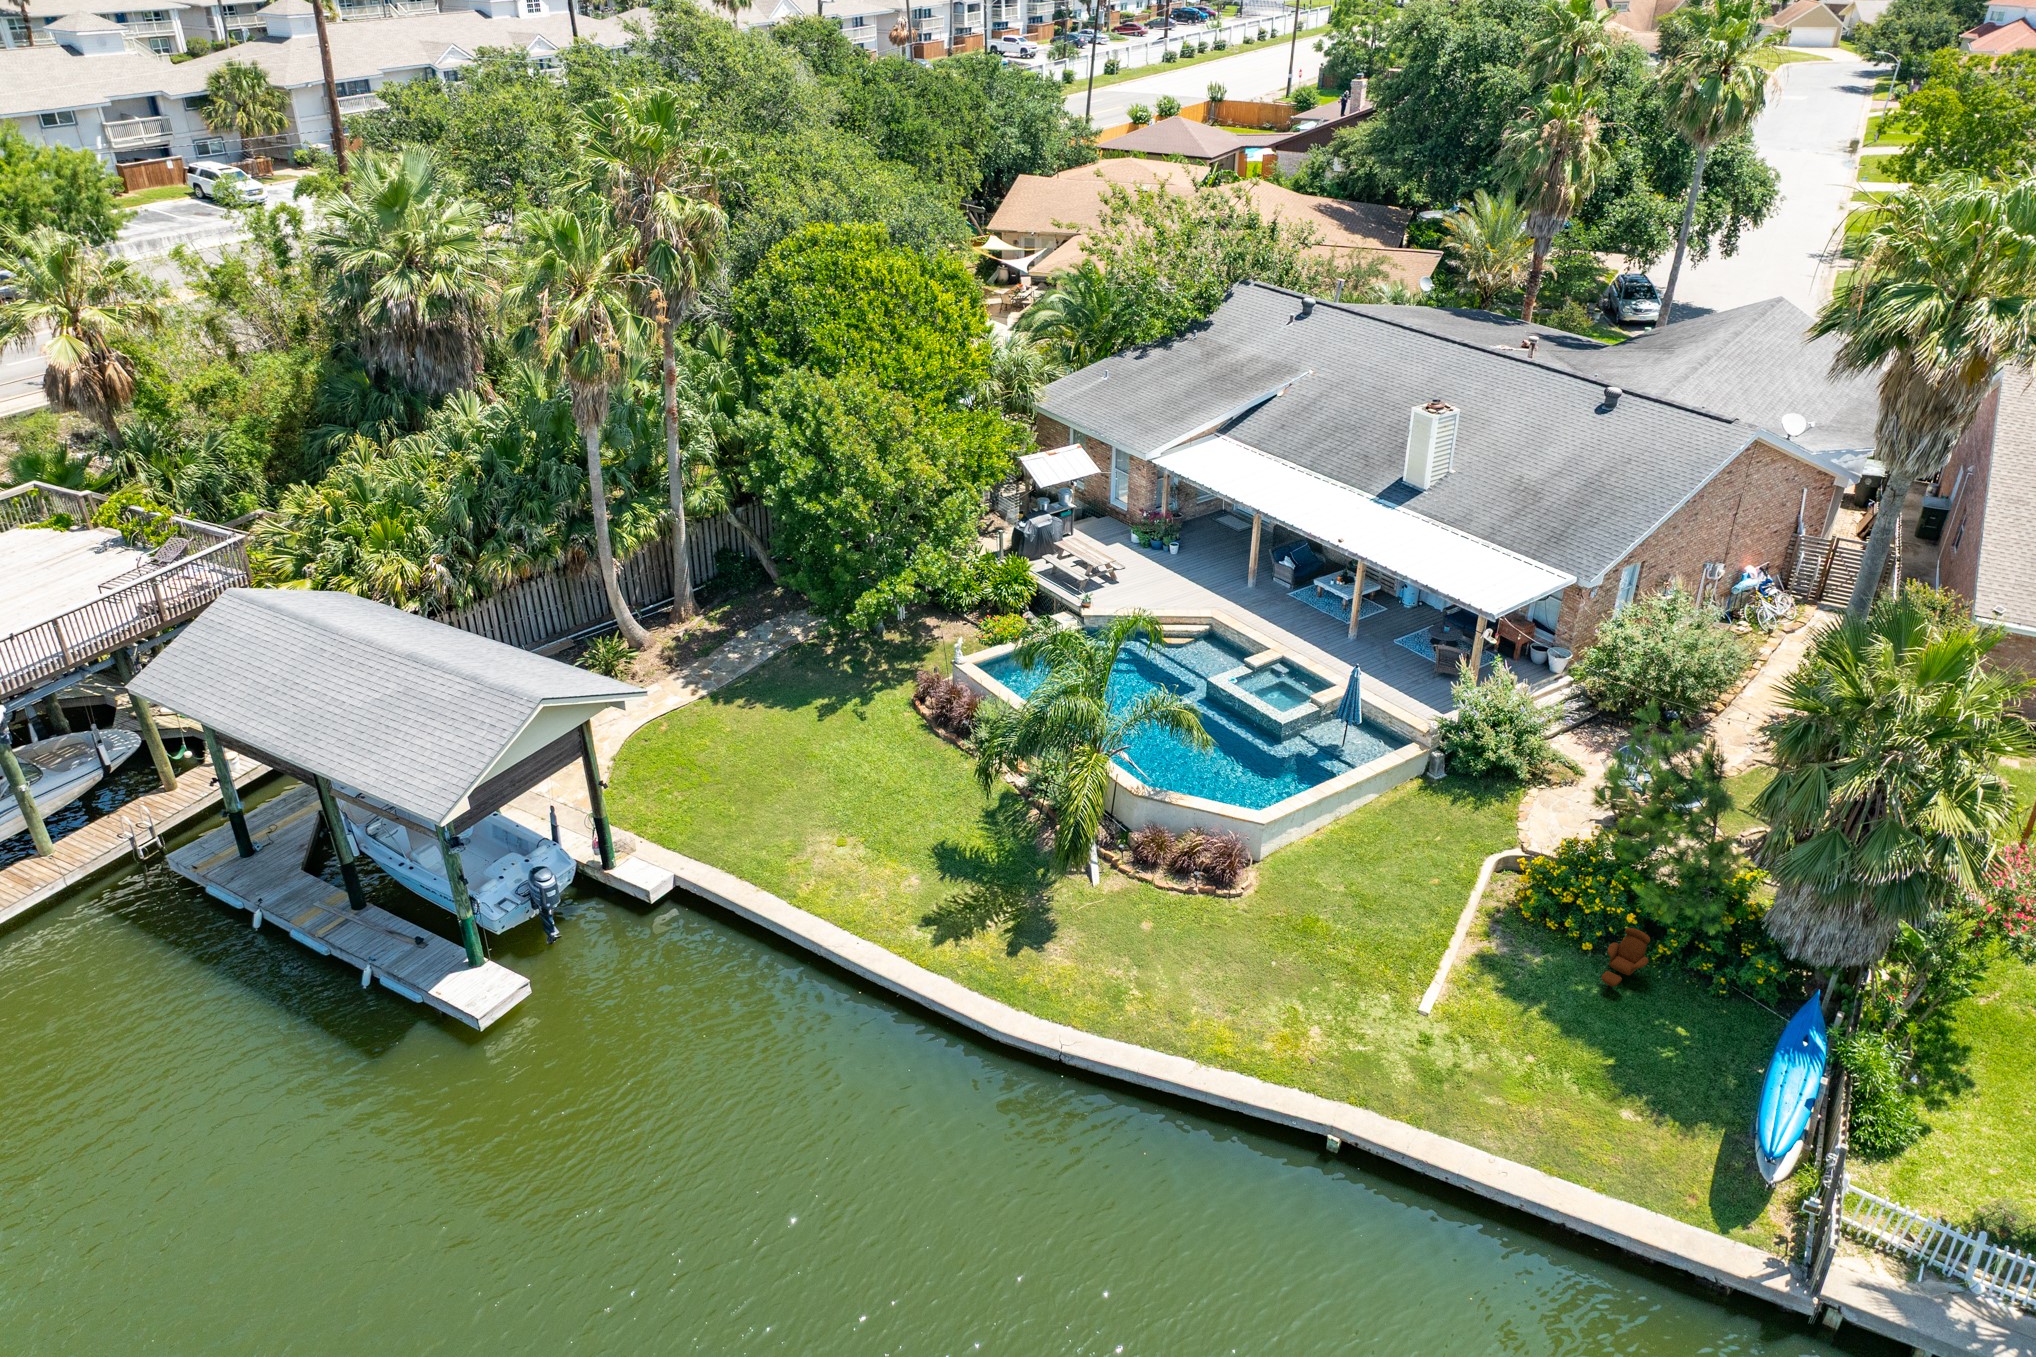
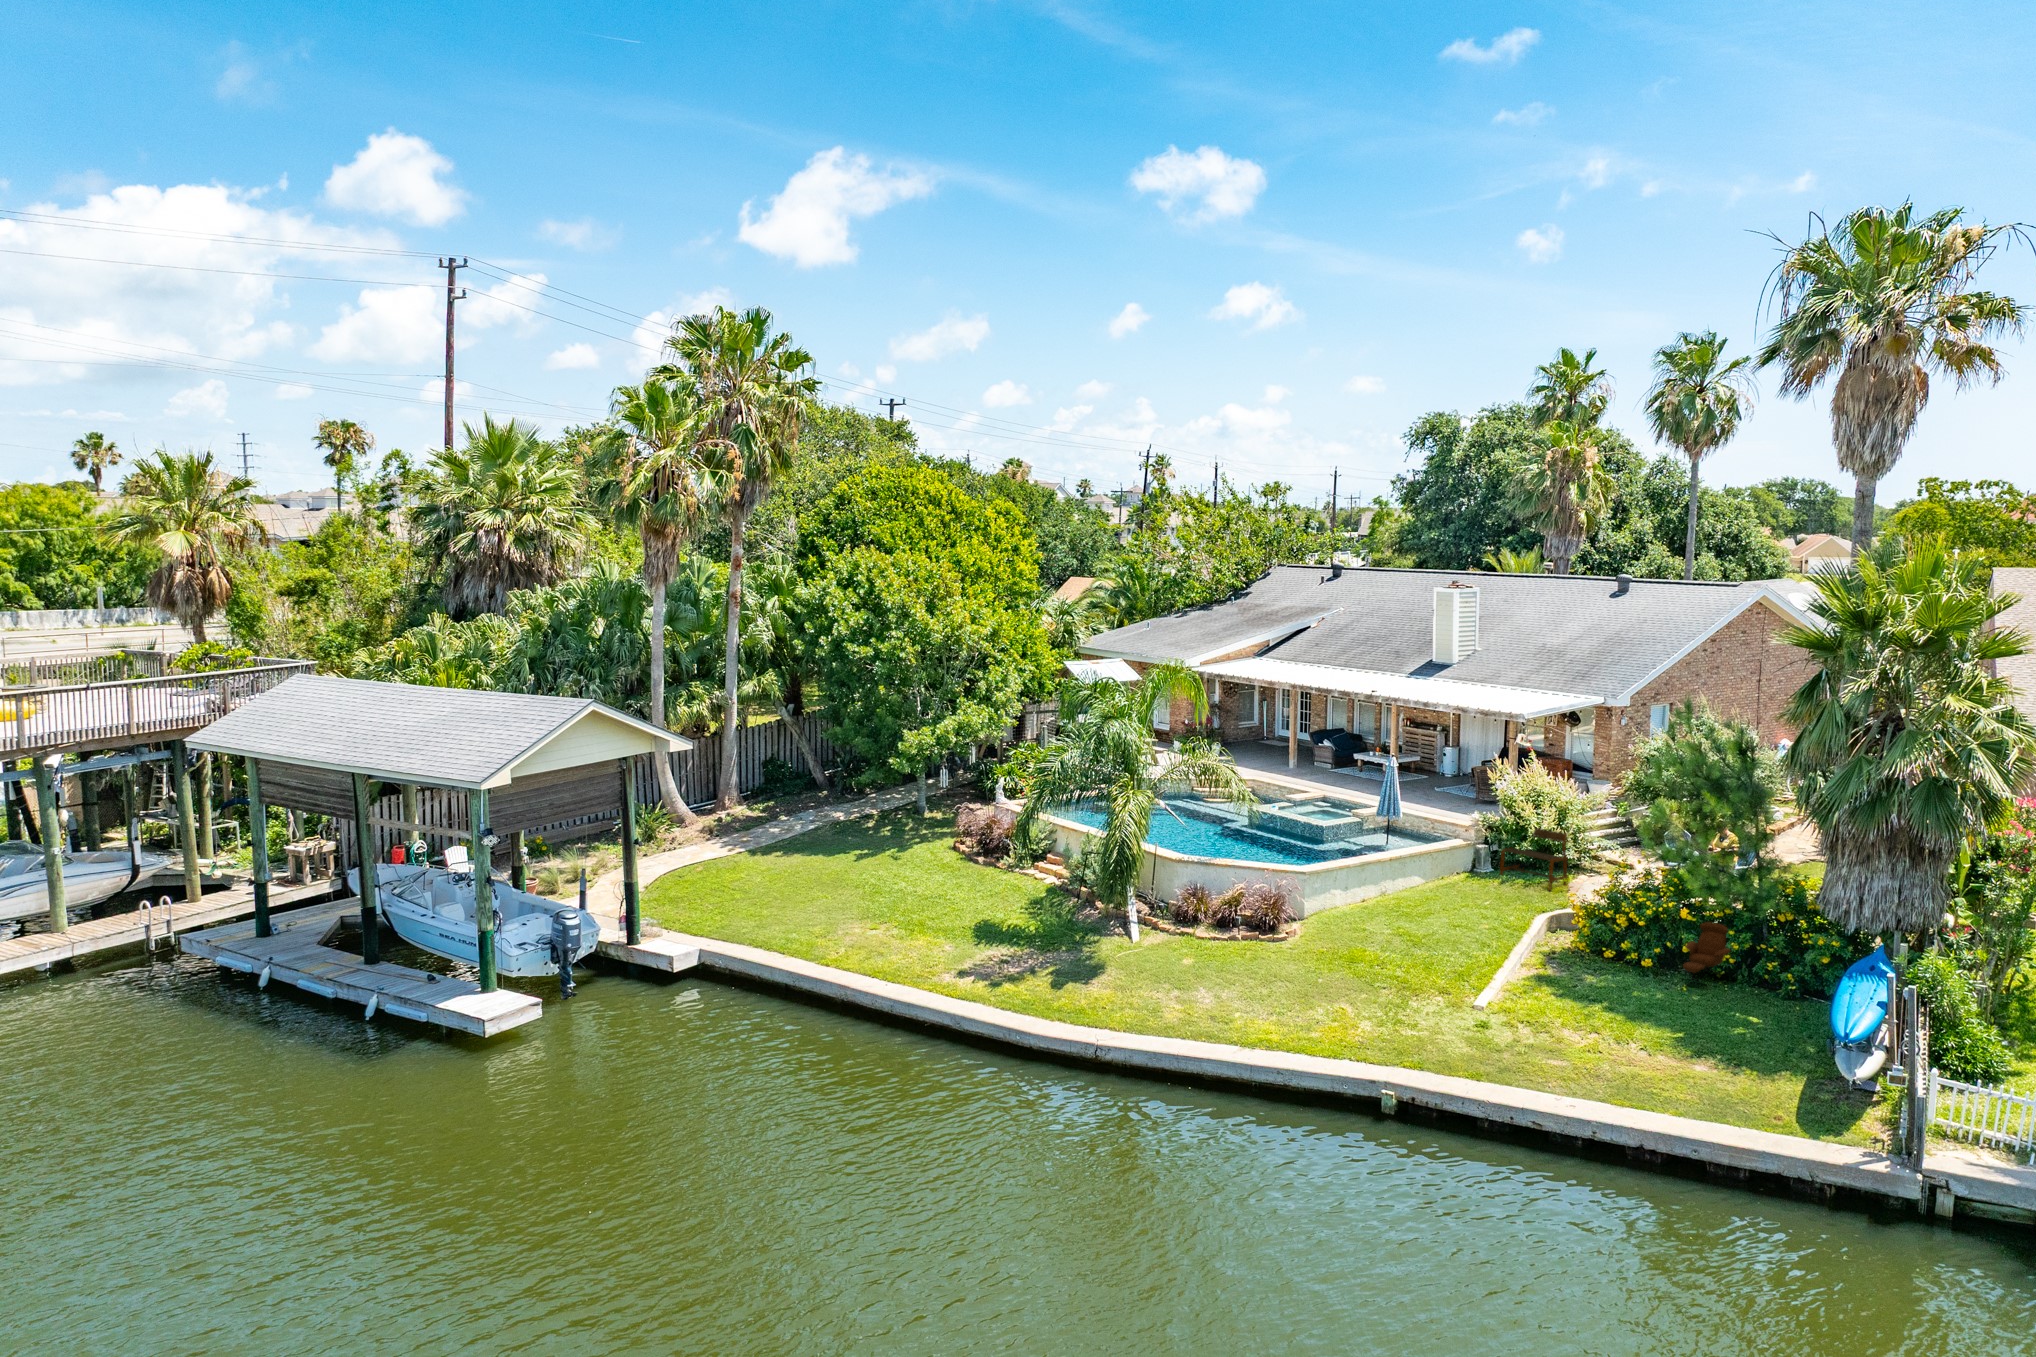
bench: none [1447,734,1519,811] -> present [1500,828,1568,891]

